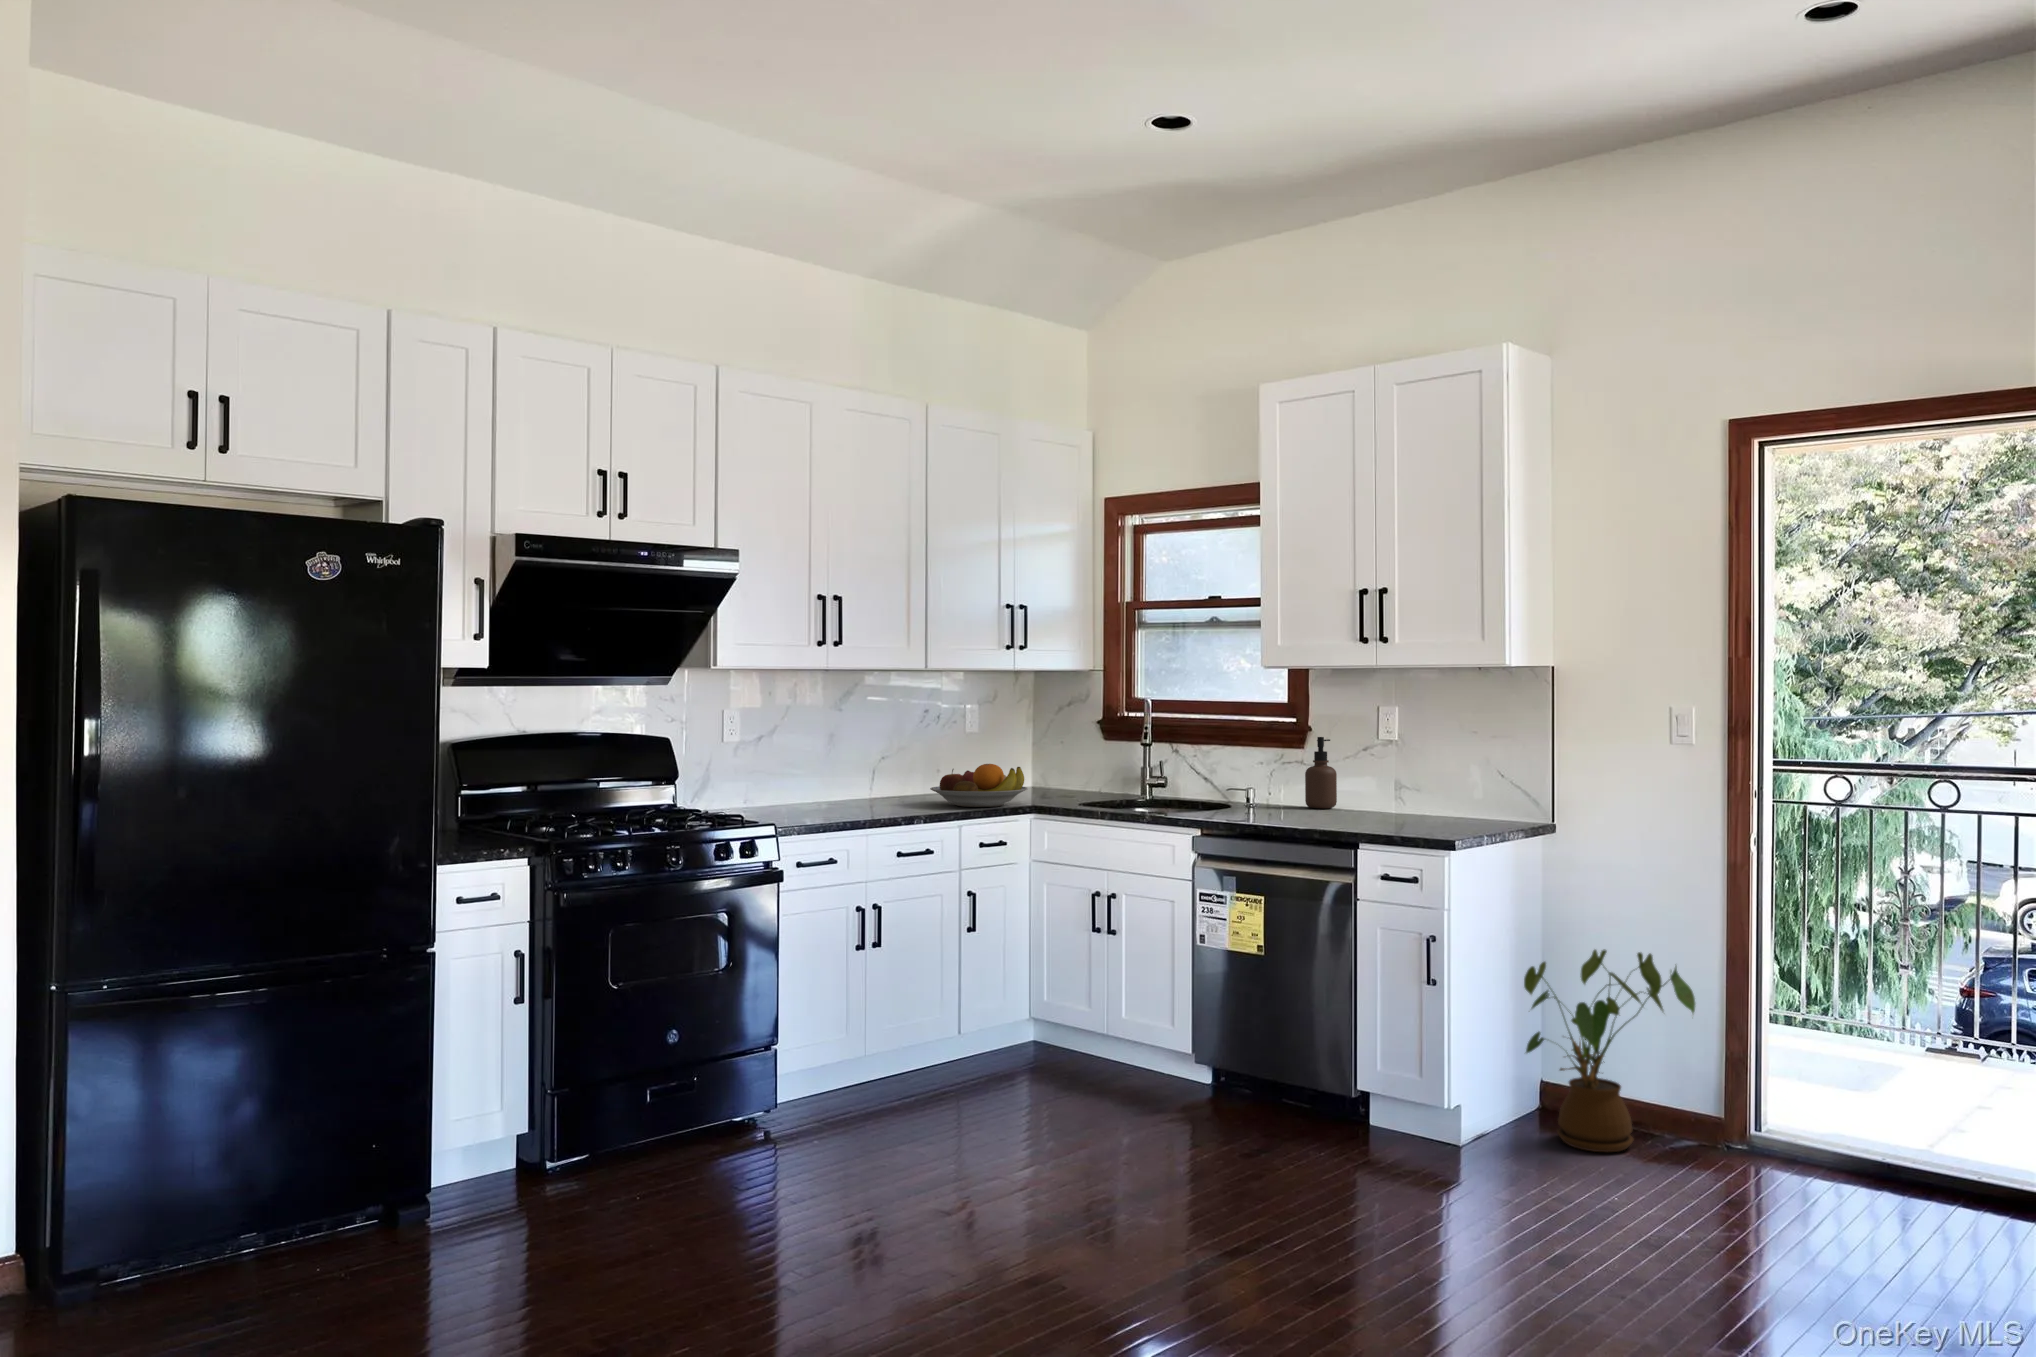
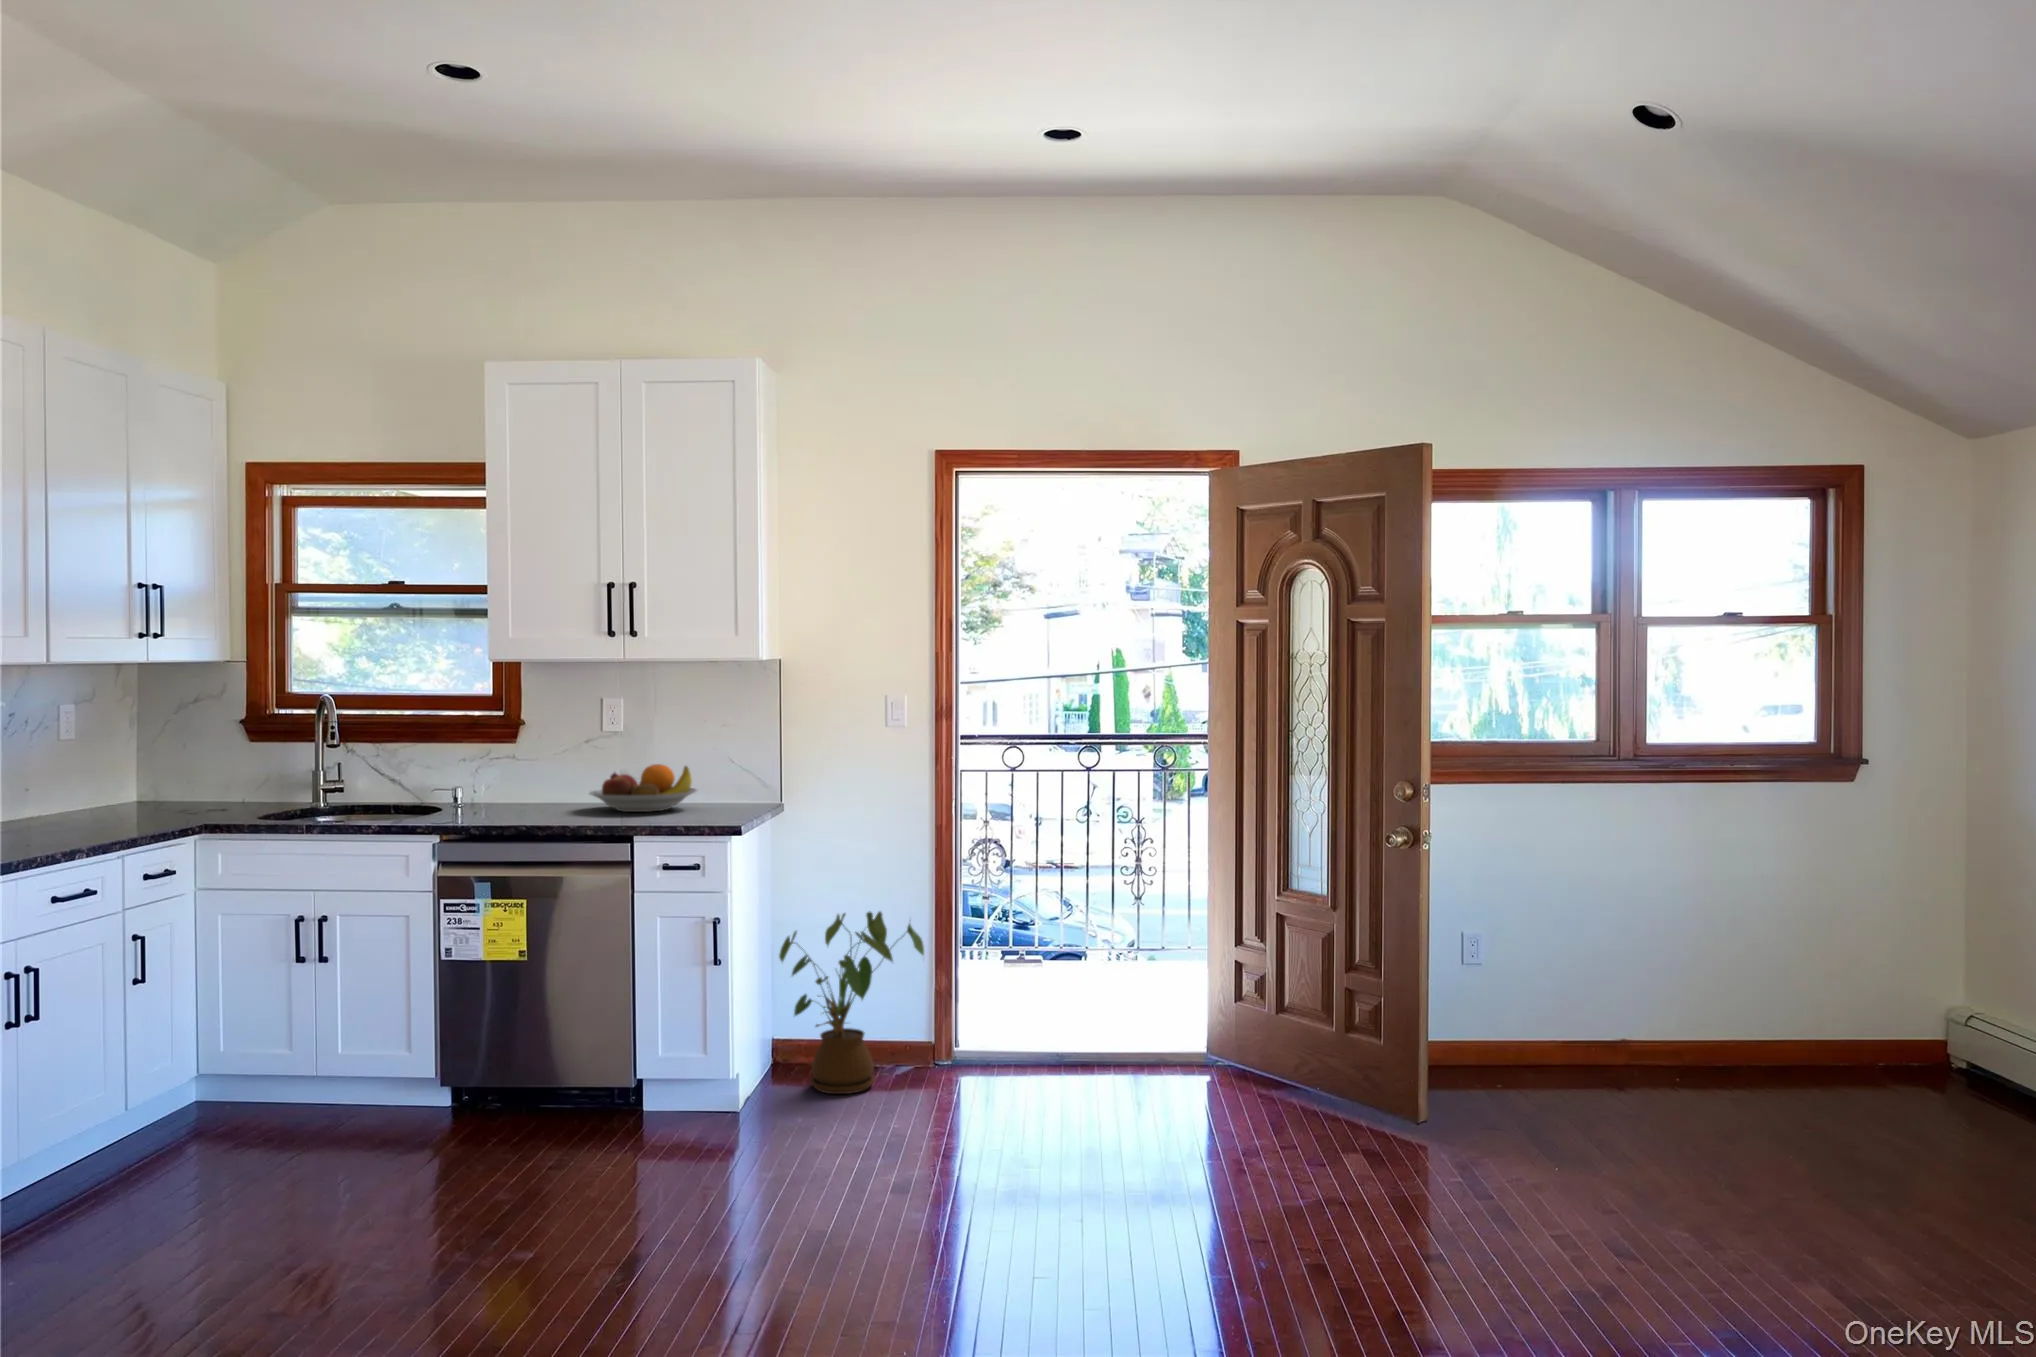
soap dispenser: present [1305,737,1337,809] -> none [523,731,556,805]
fruit bowl: present [930,764,1028,807] -> present [589,764,697,812]

